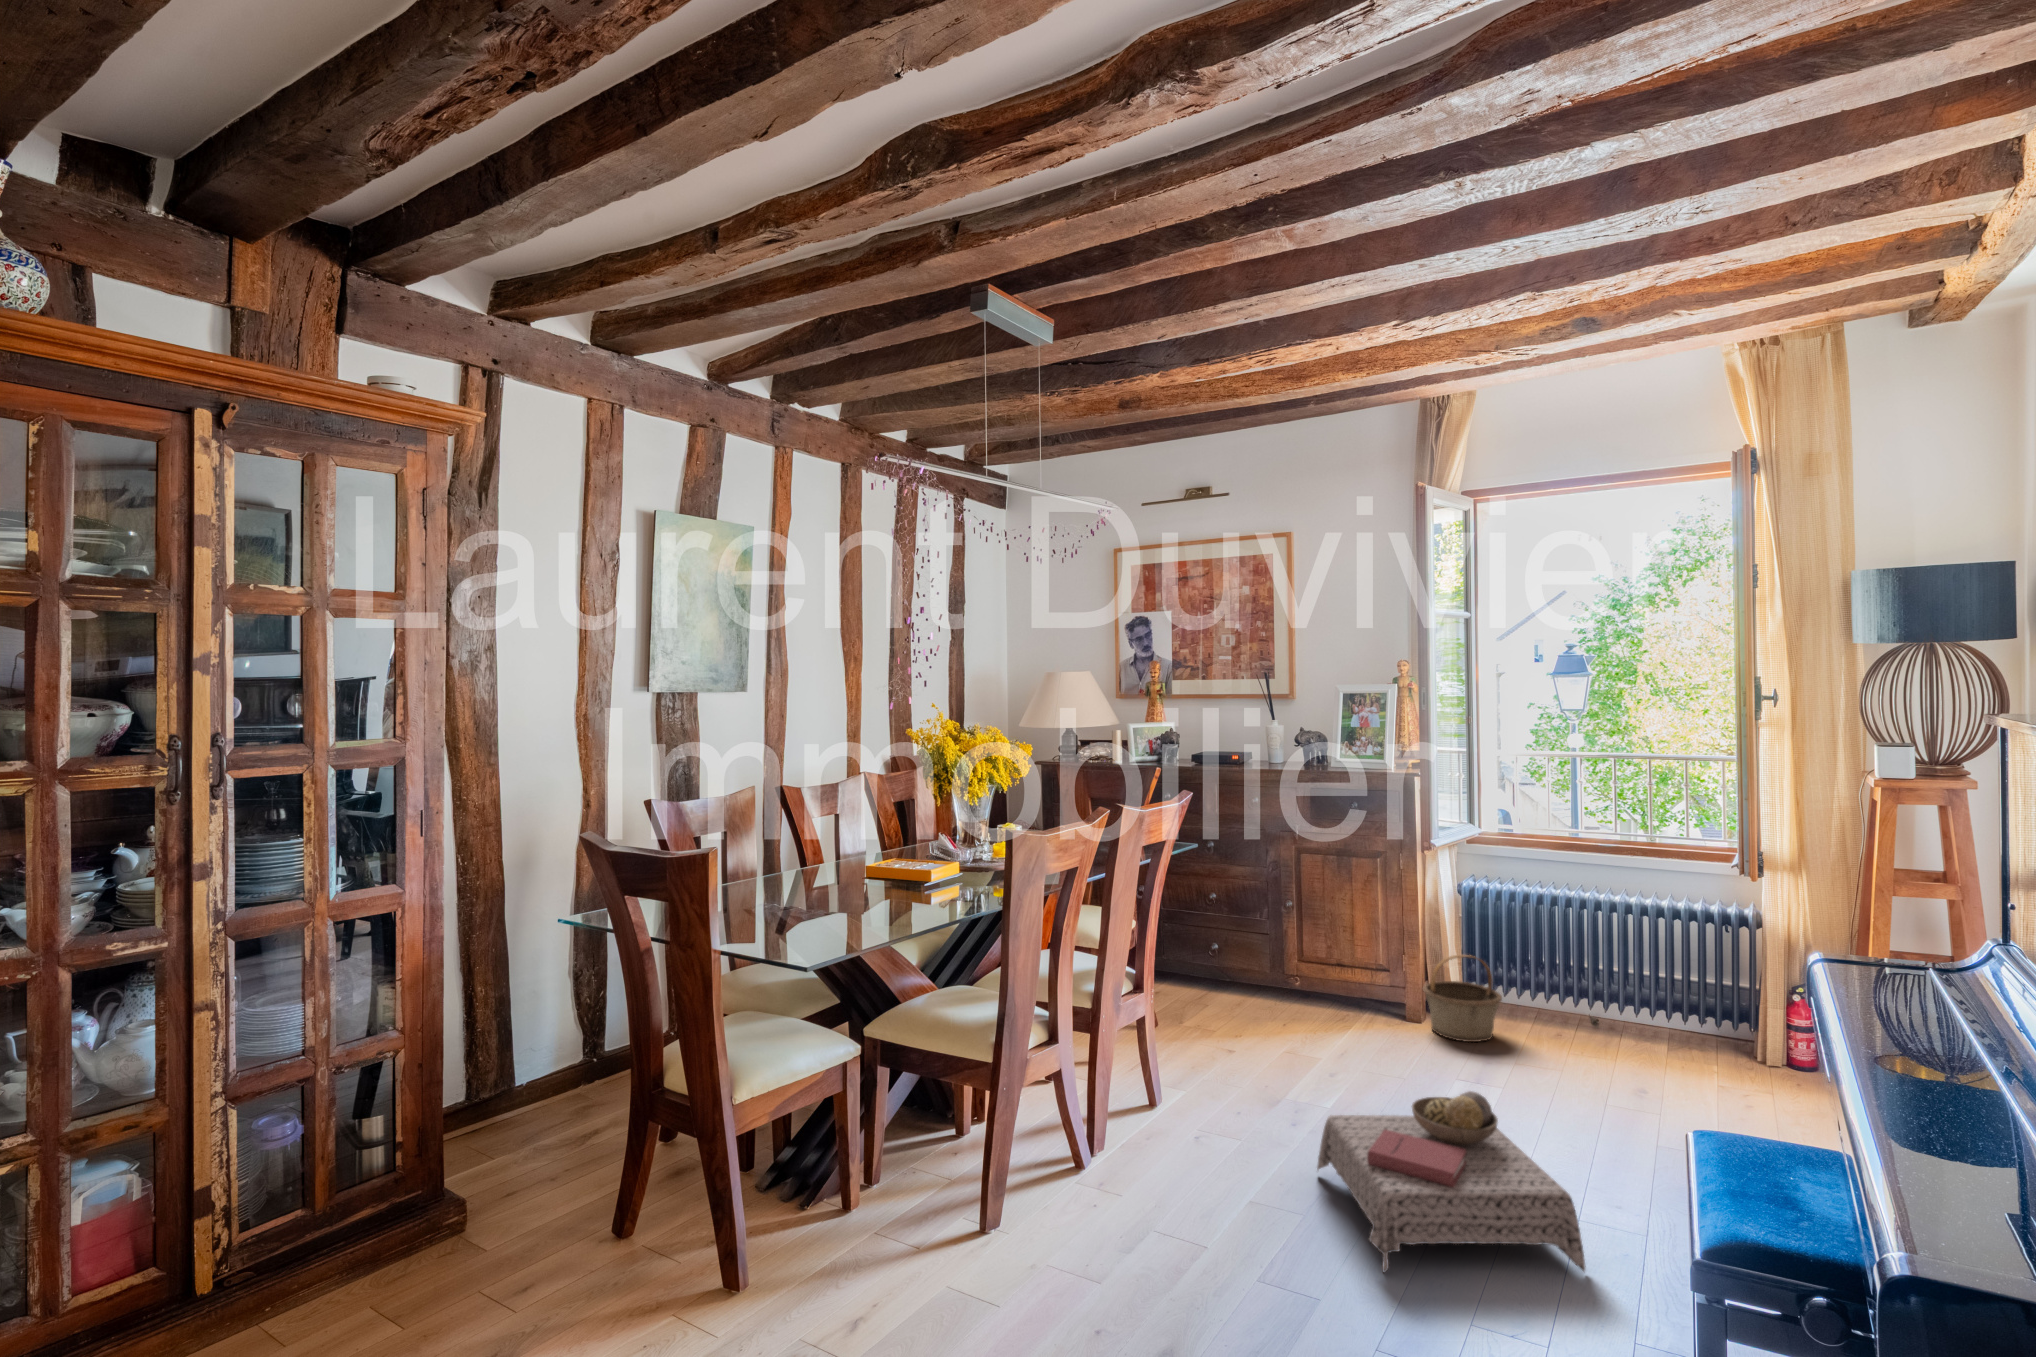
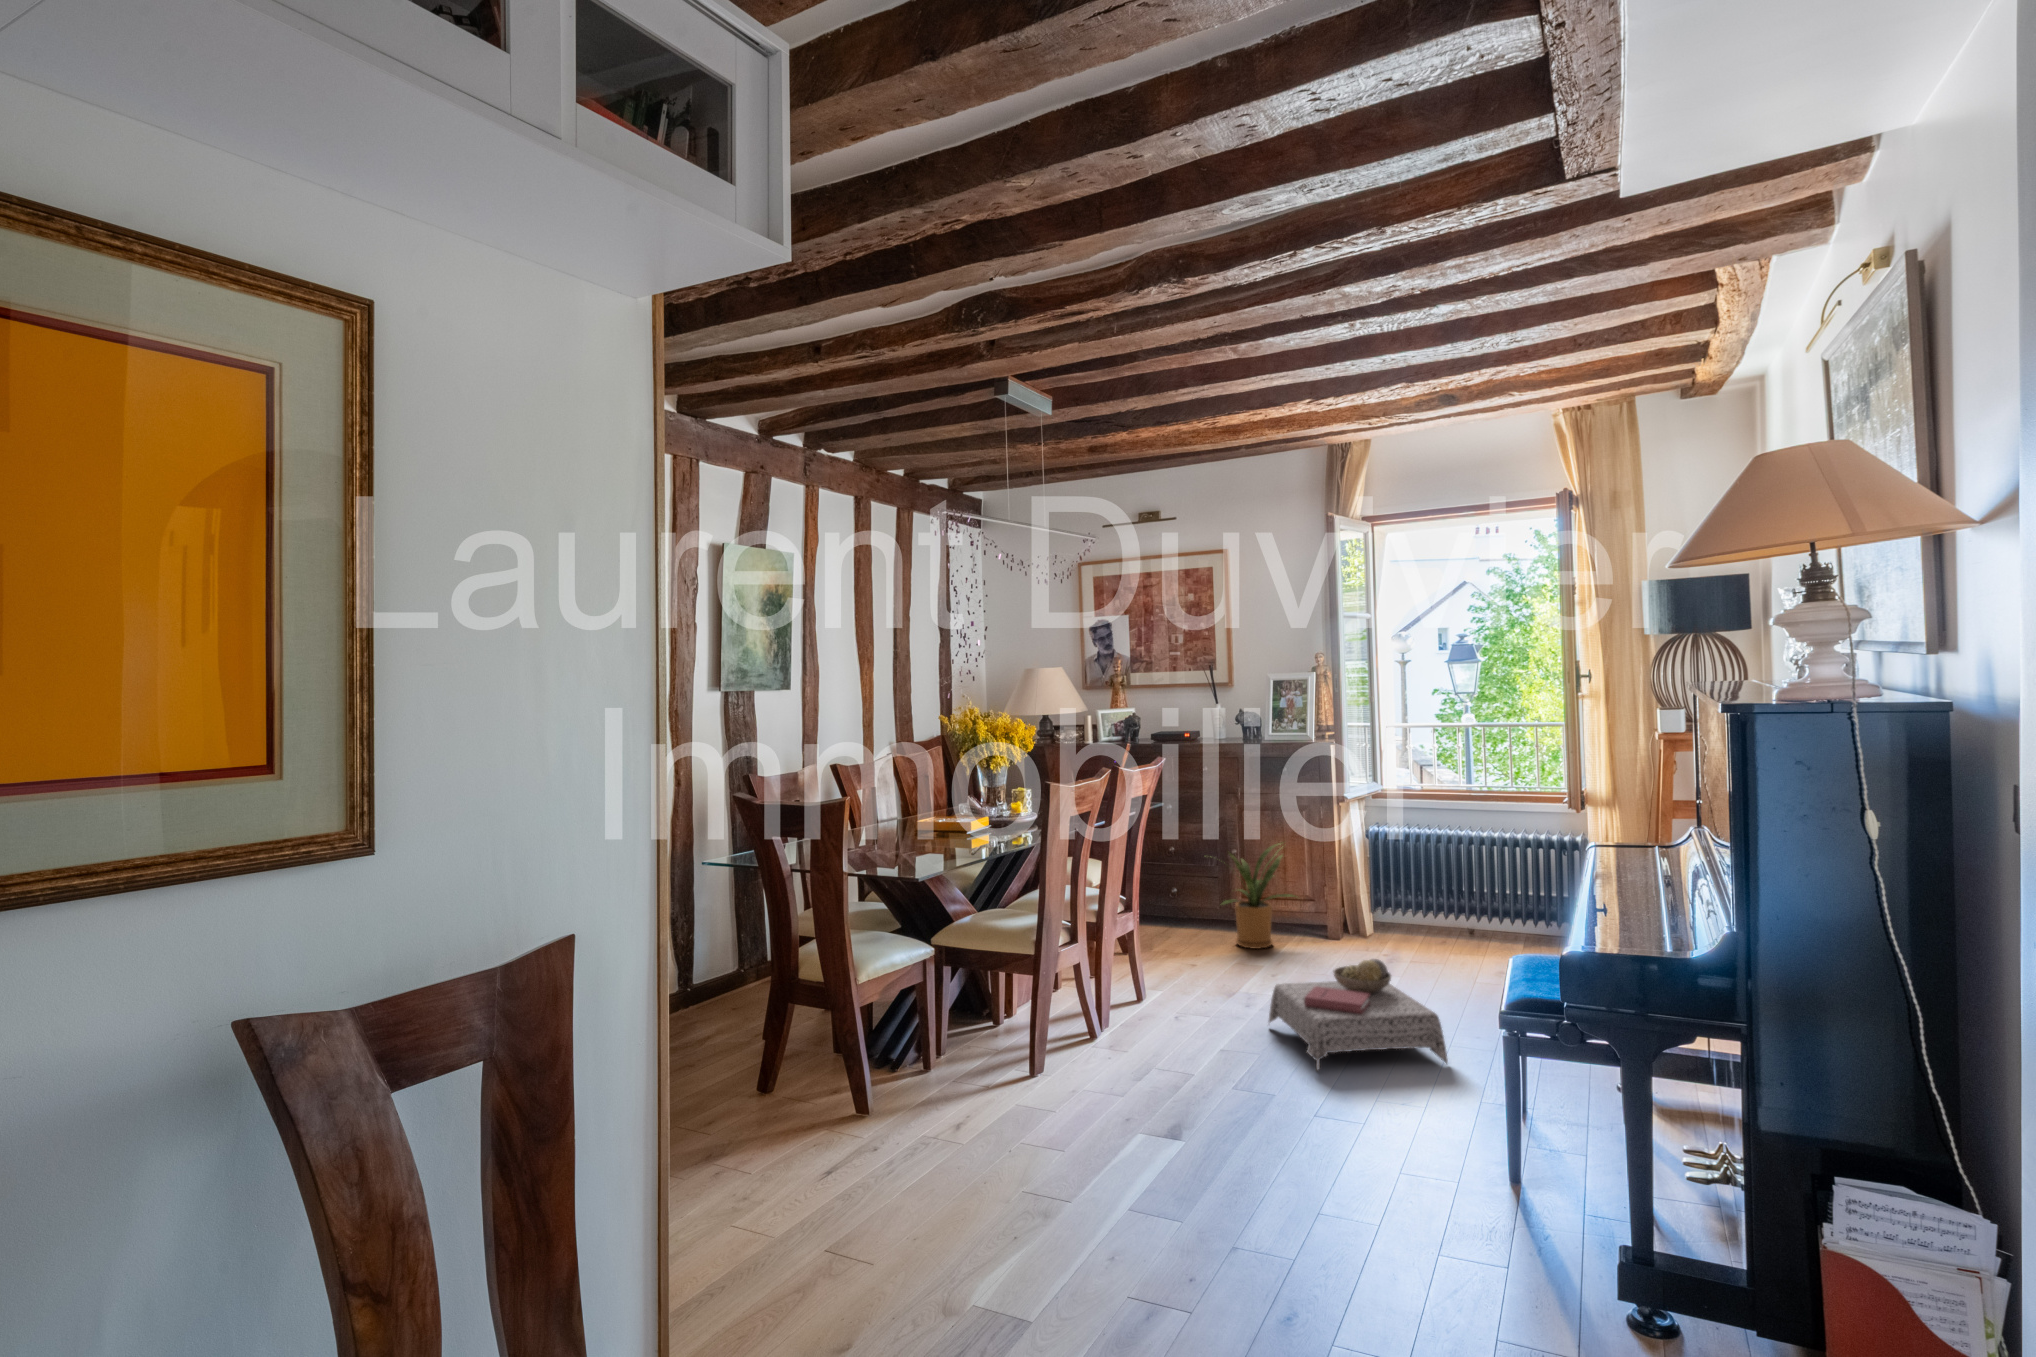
house plant: none [1243,896,1372,1032] -> present [1222,842,1294,949]
basket: present [1423,955,1502,1042] -> none [1340,884,1400,949]

